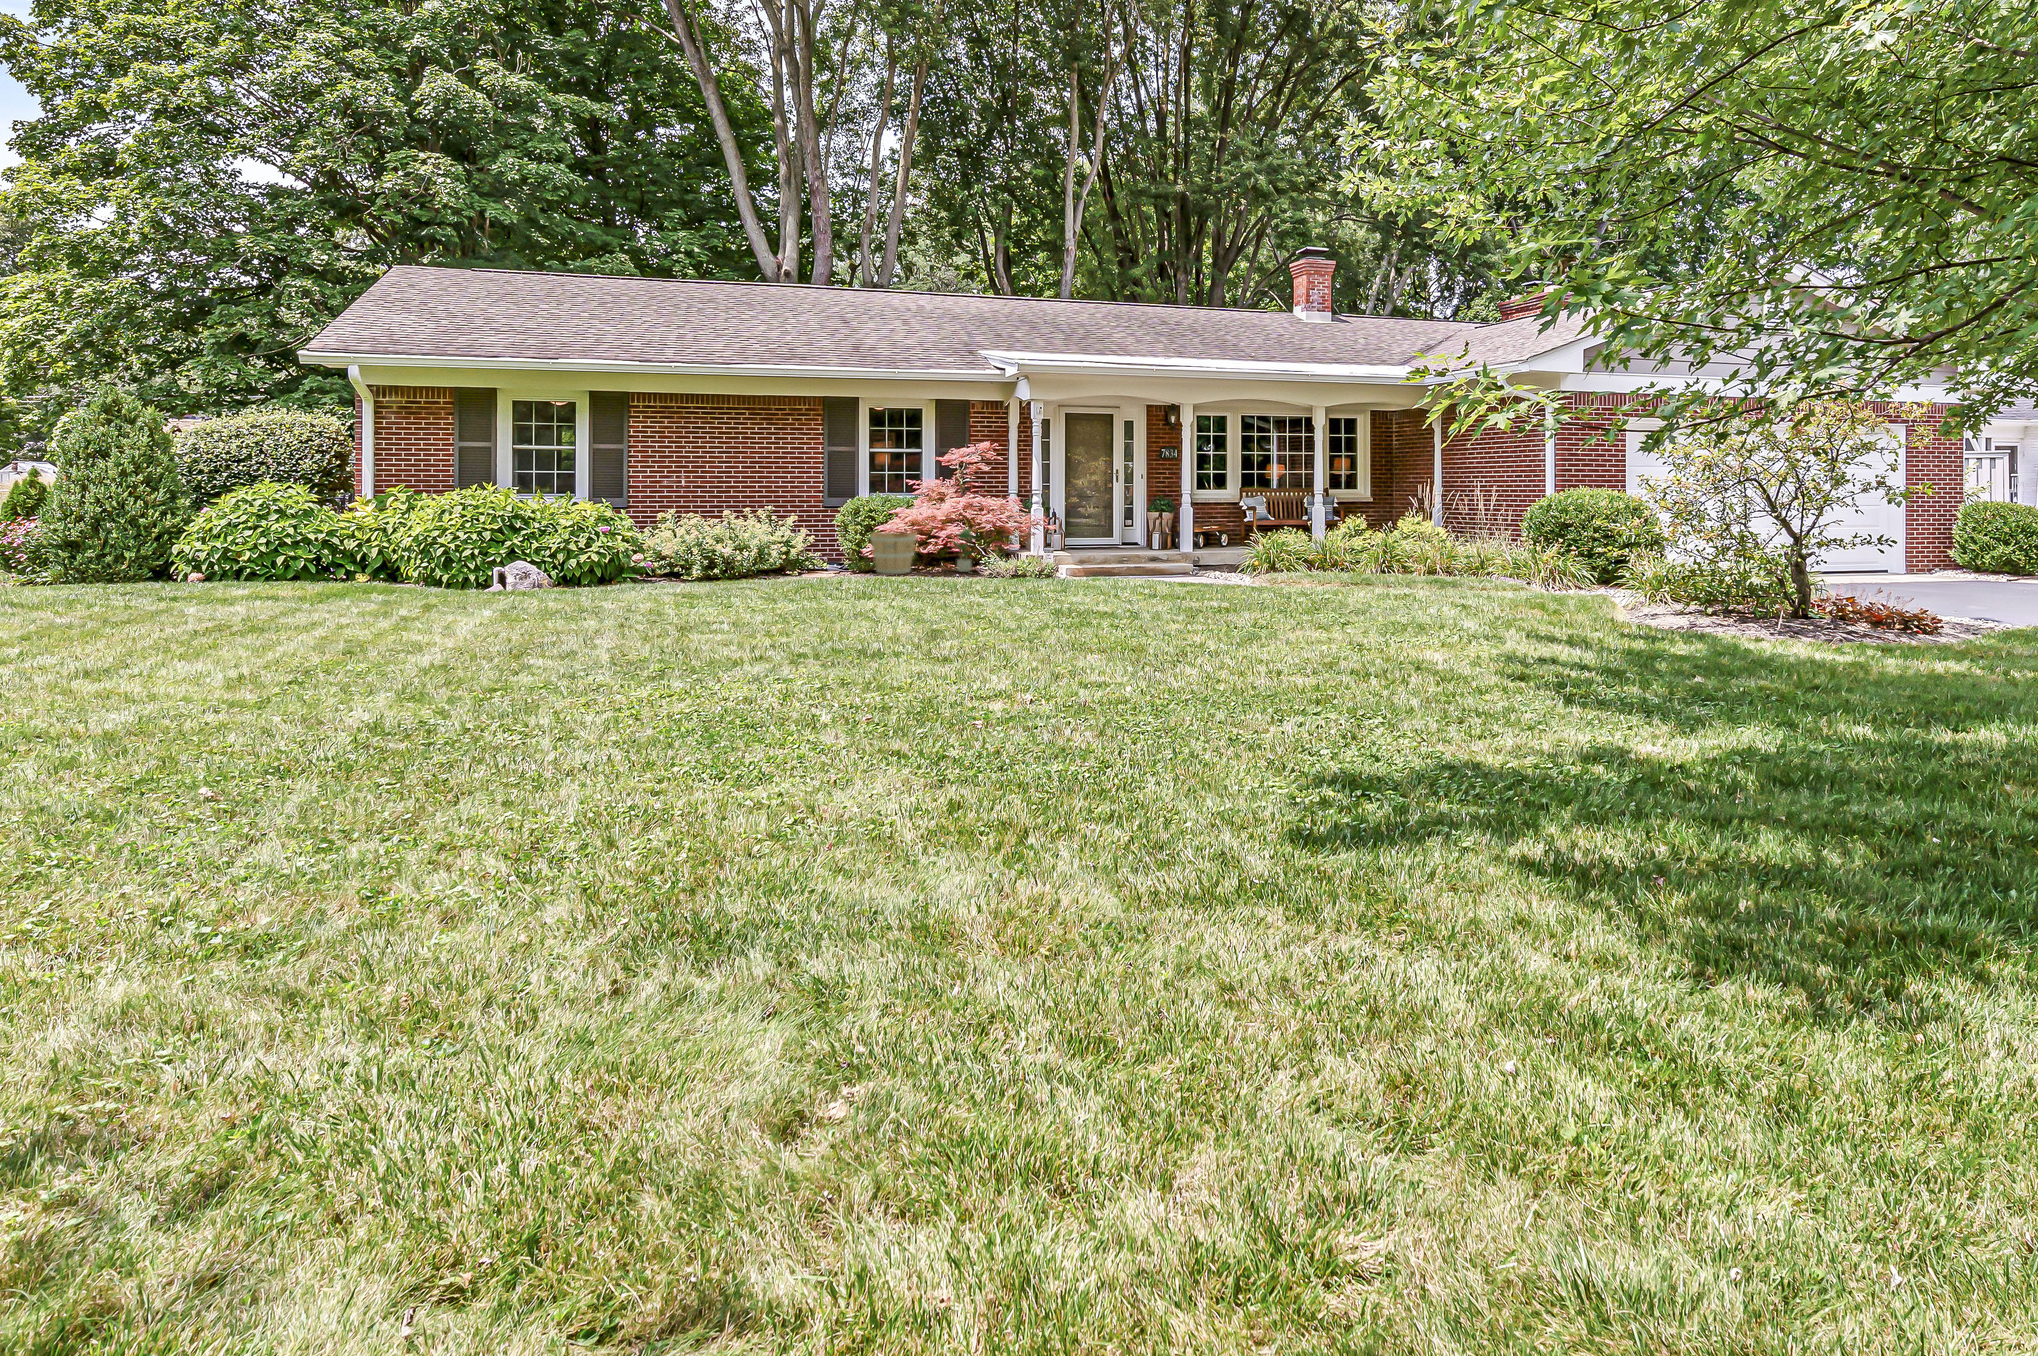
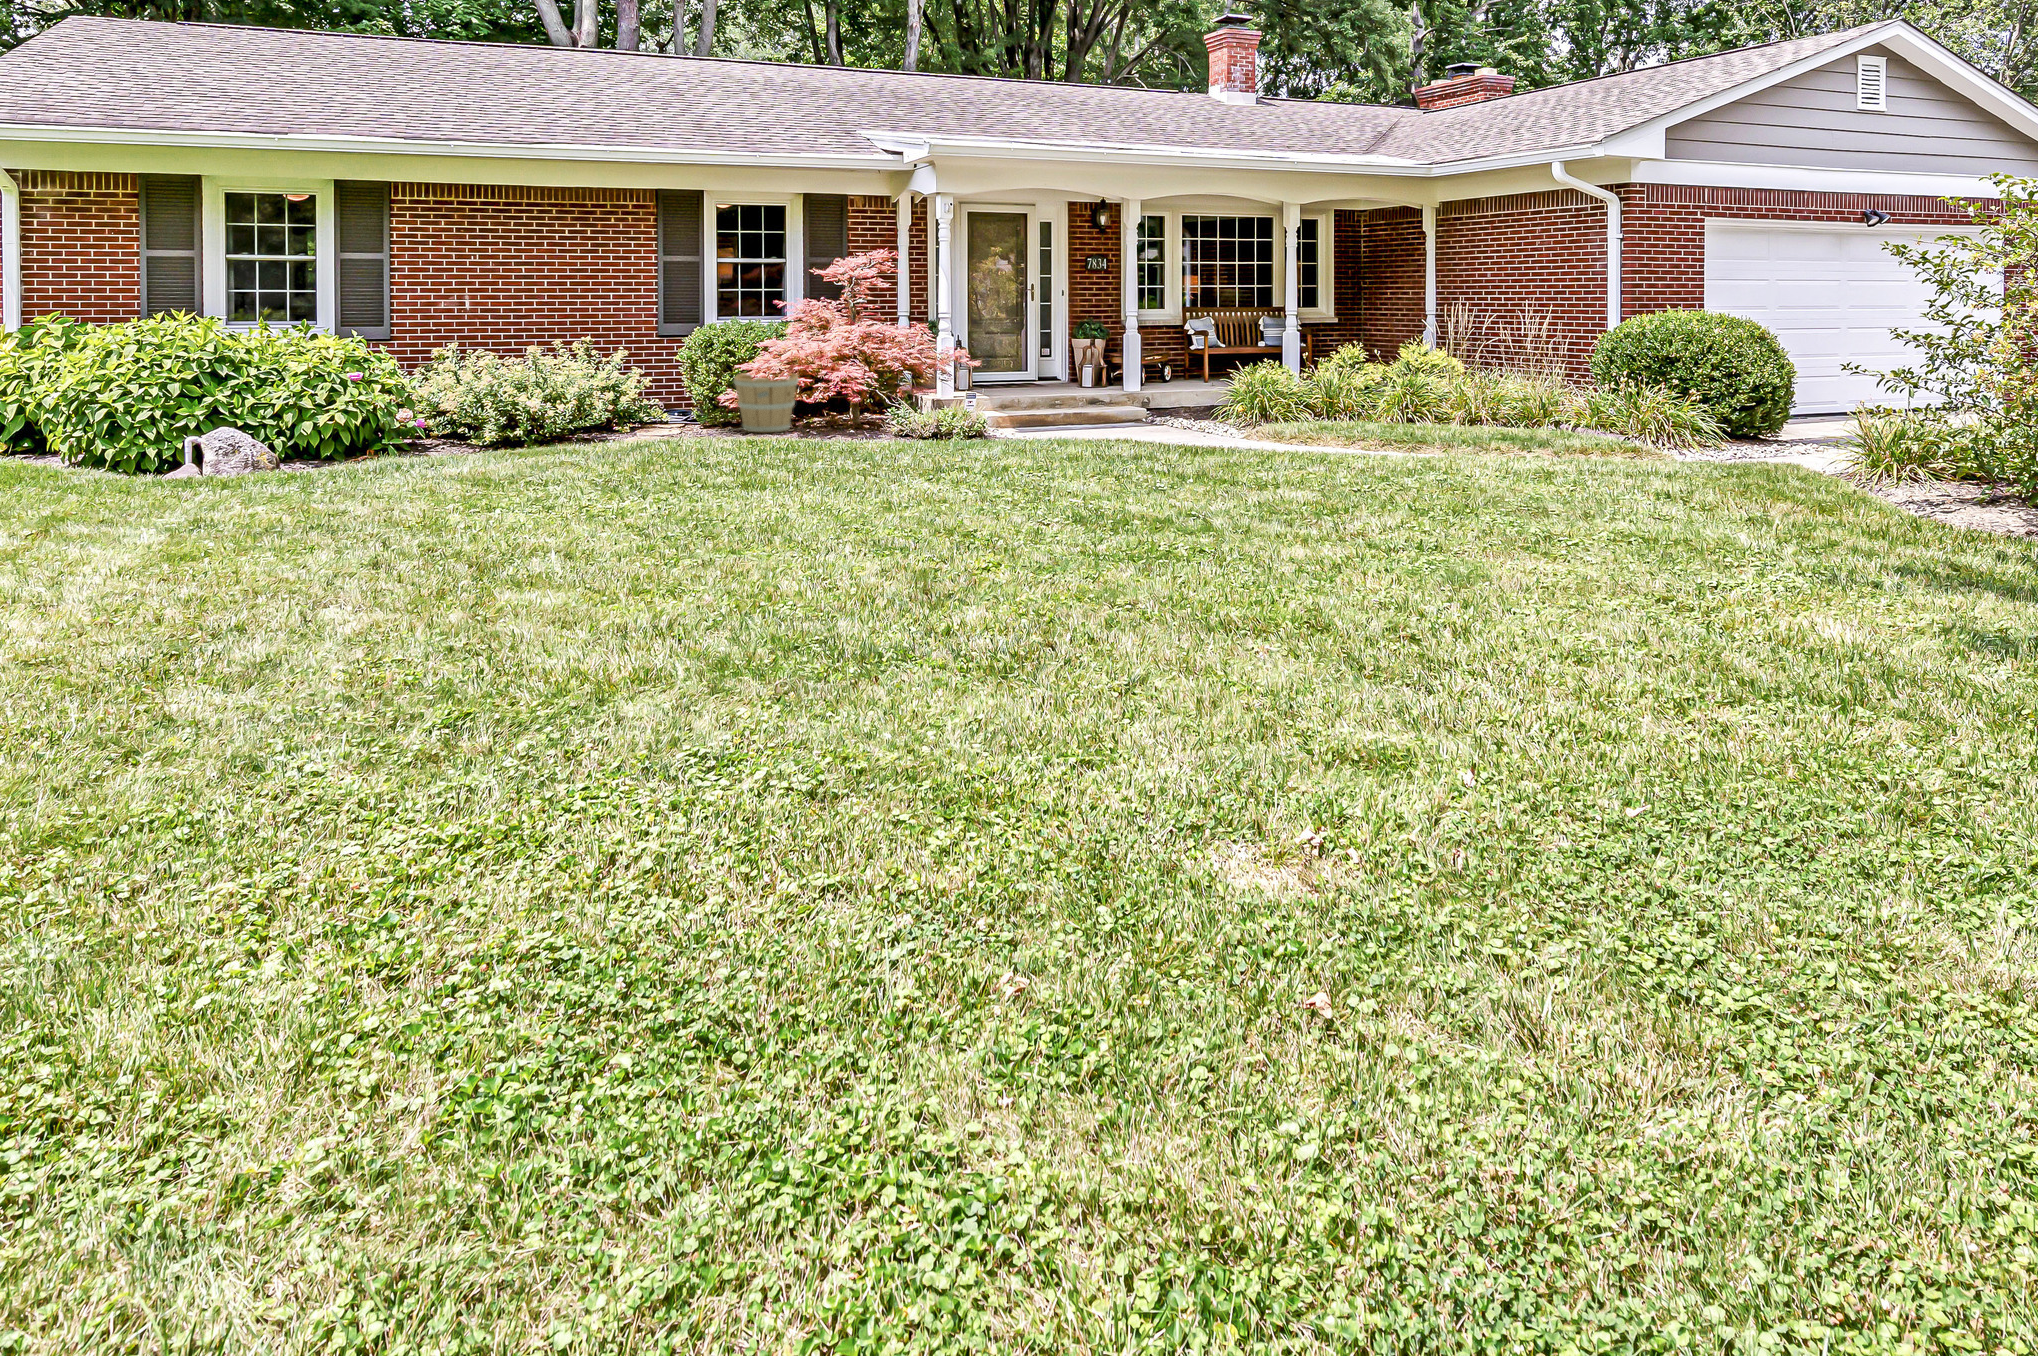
potted plant: present [952,529,974,572] -> none [839,367,885,428]

